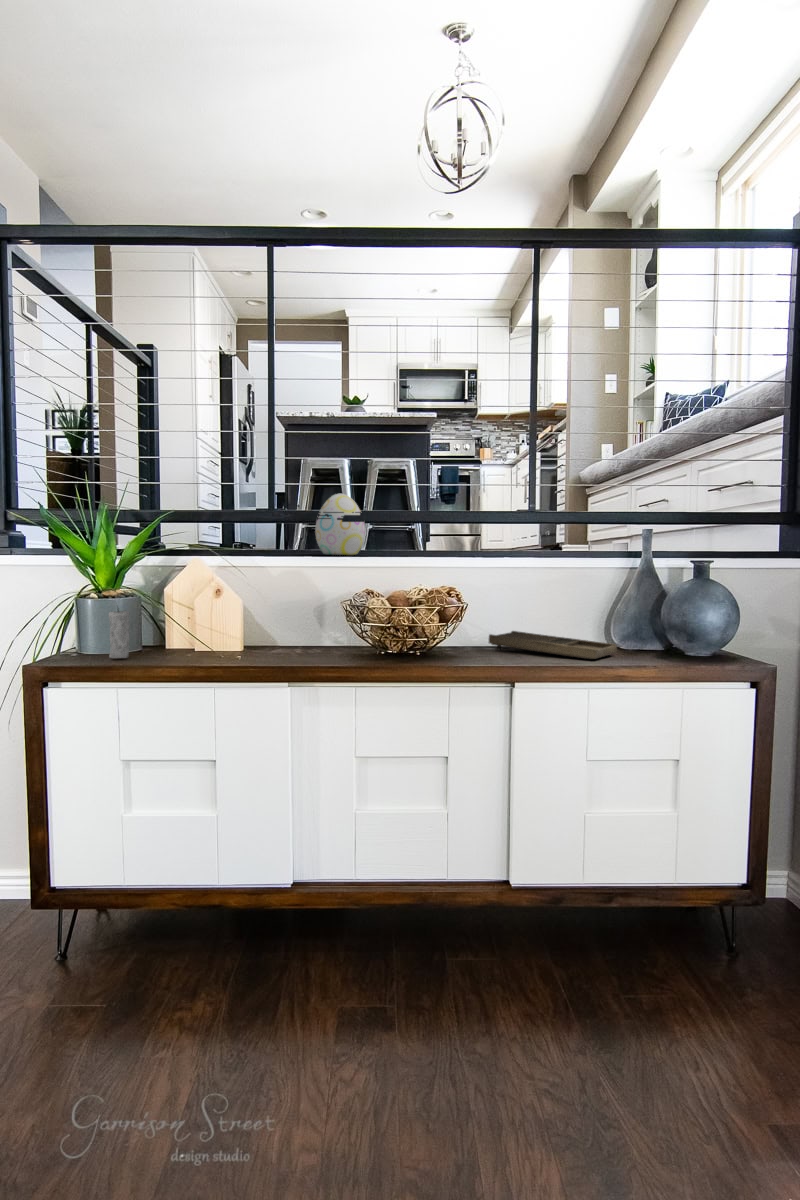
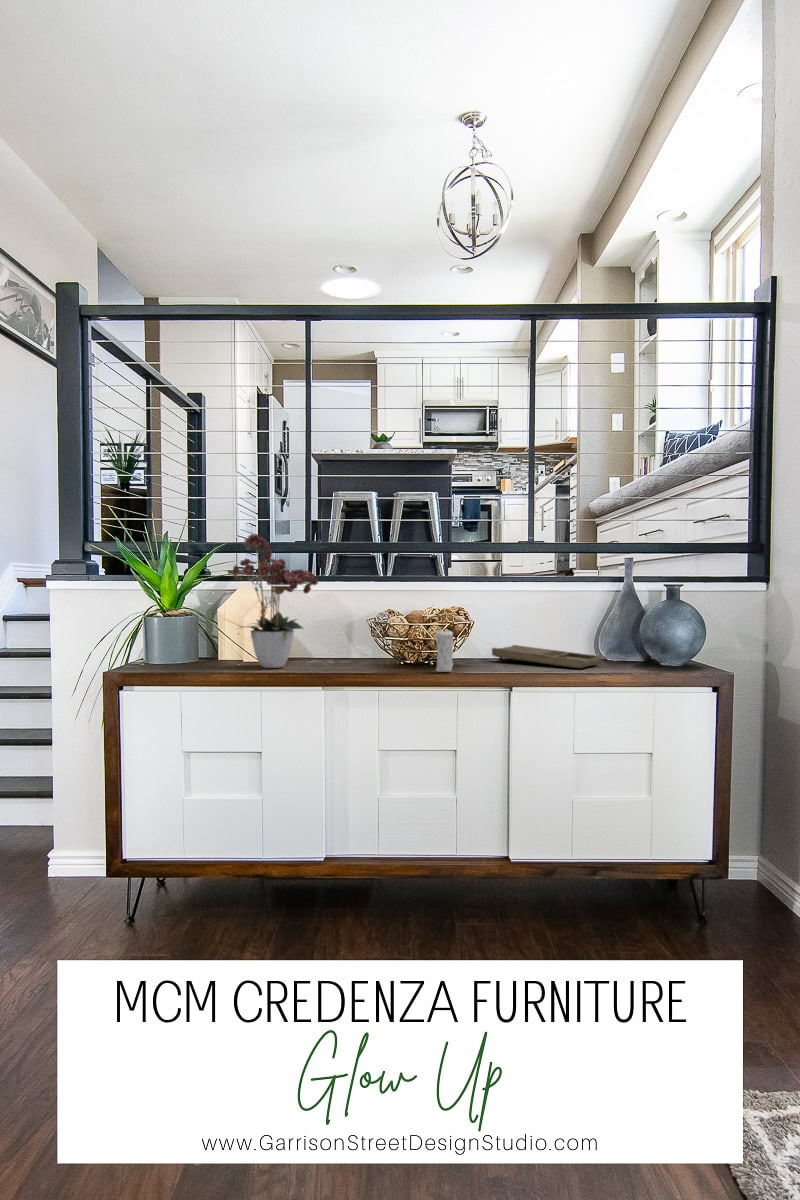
flower arrangement: none [173,491,292,659] -> present [233,534,318,668]
decorative egg: present [315,494,365,555] -> none [345,528,387,580]
candle: present [109,609,130,658] -> present [436,631,454,672]

